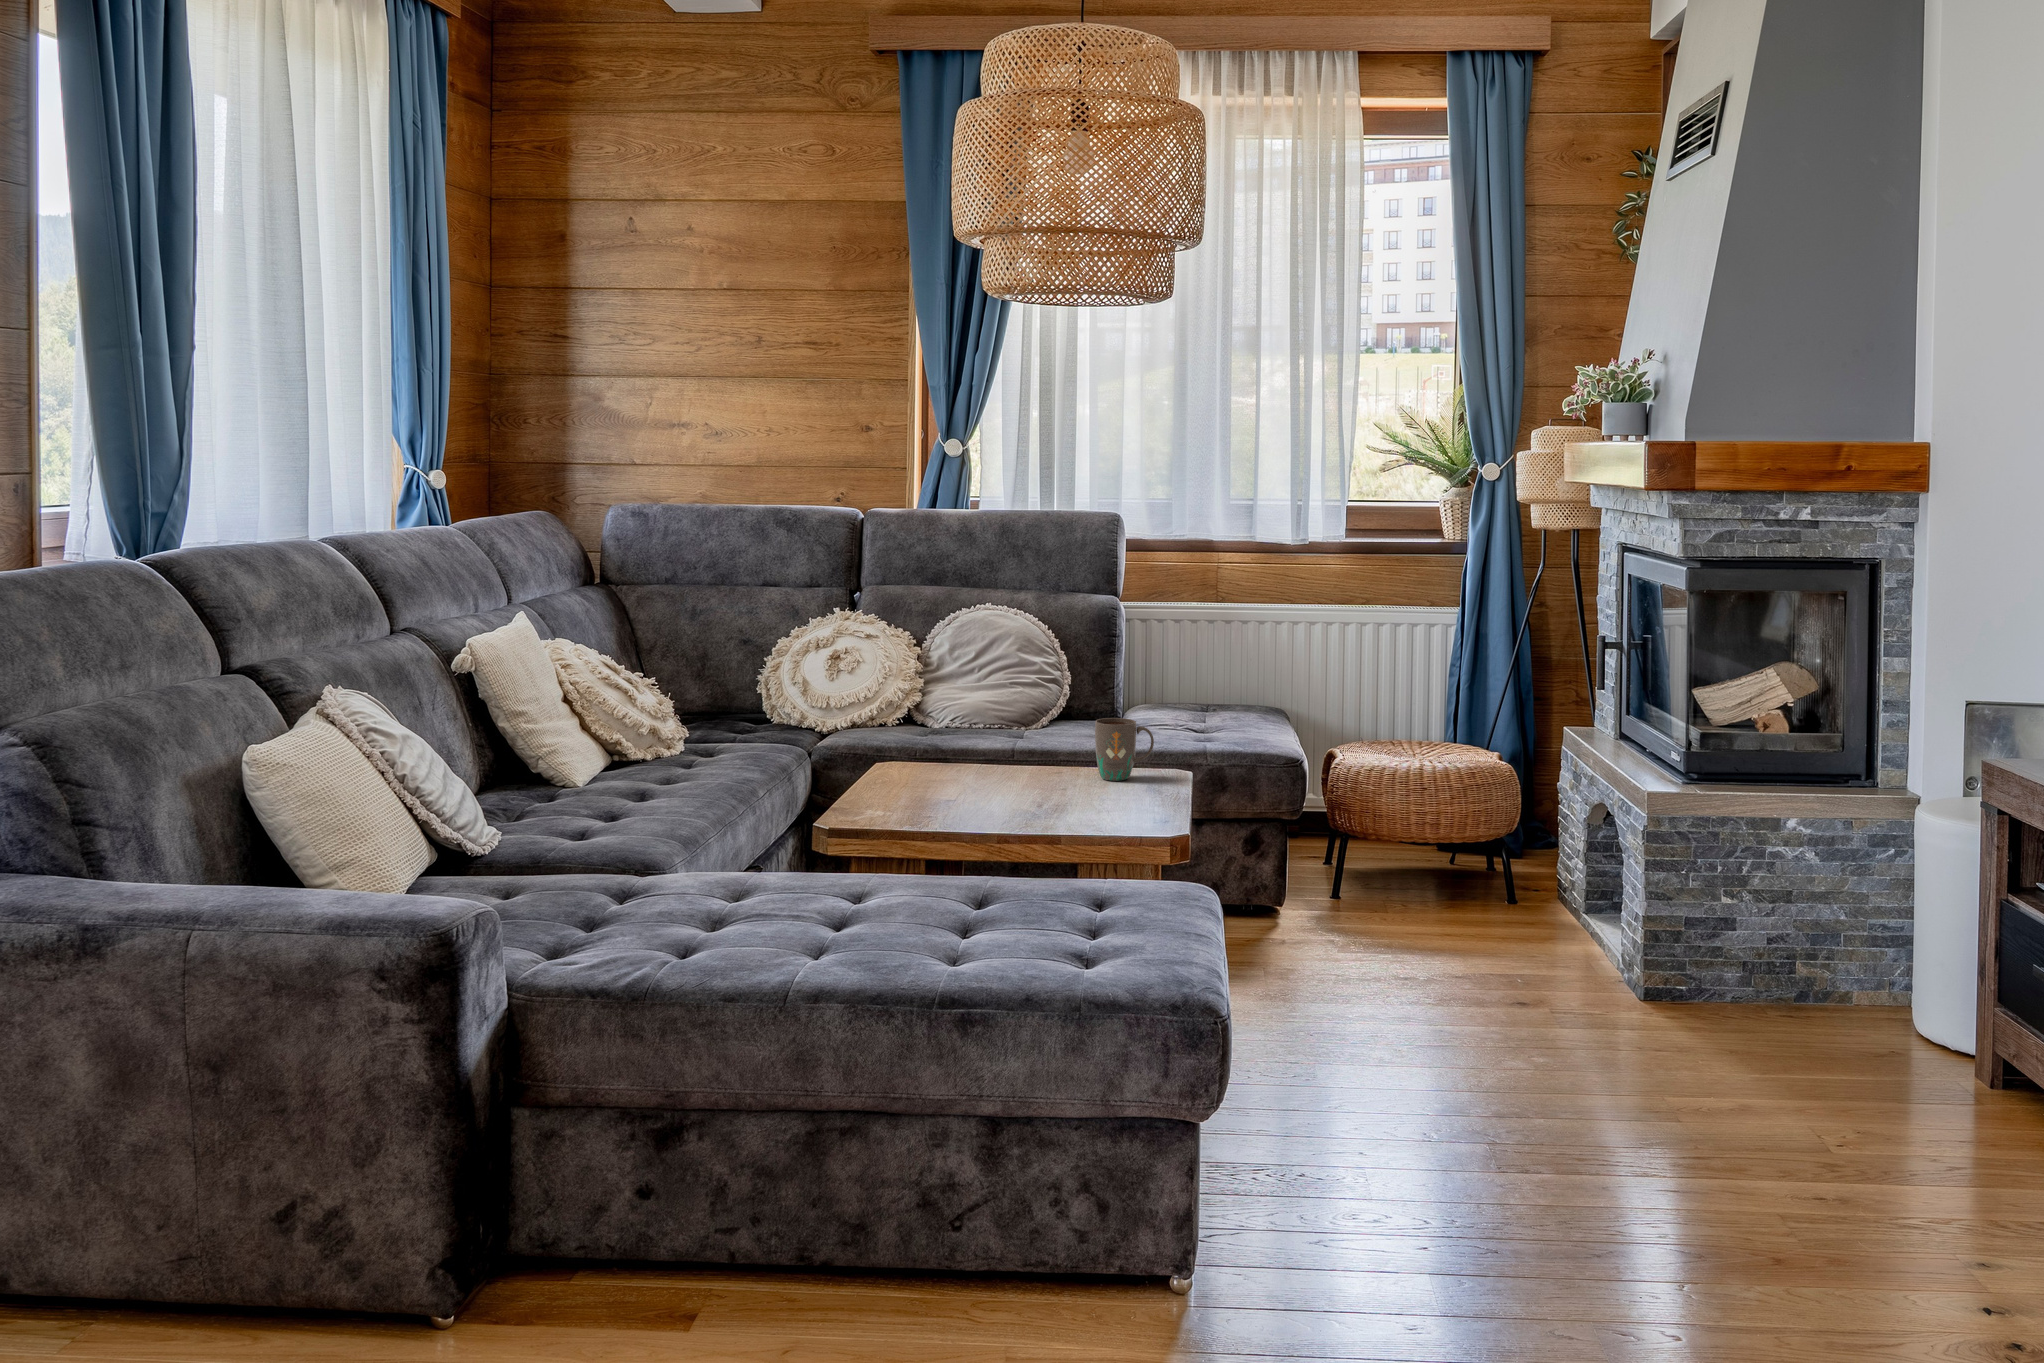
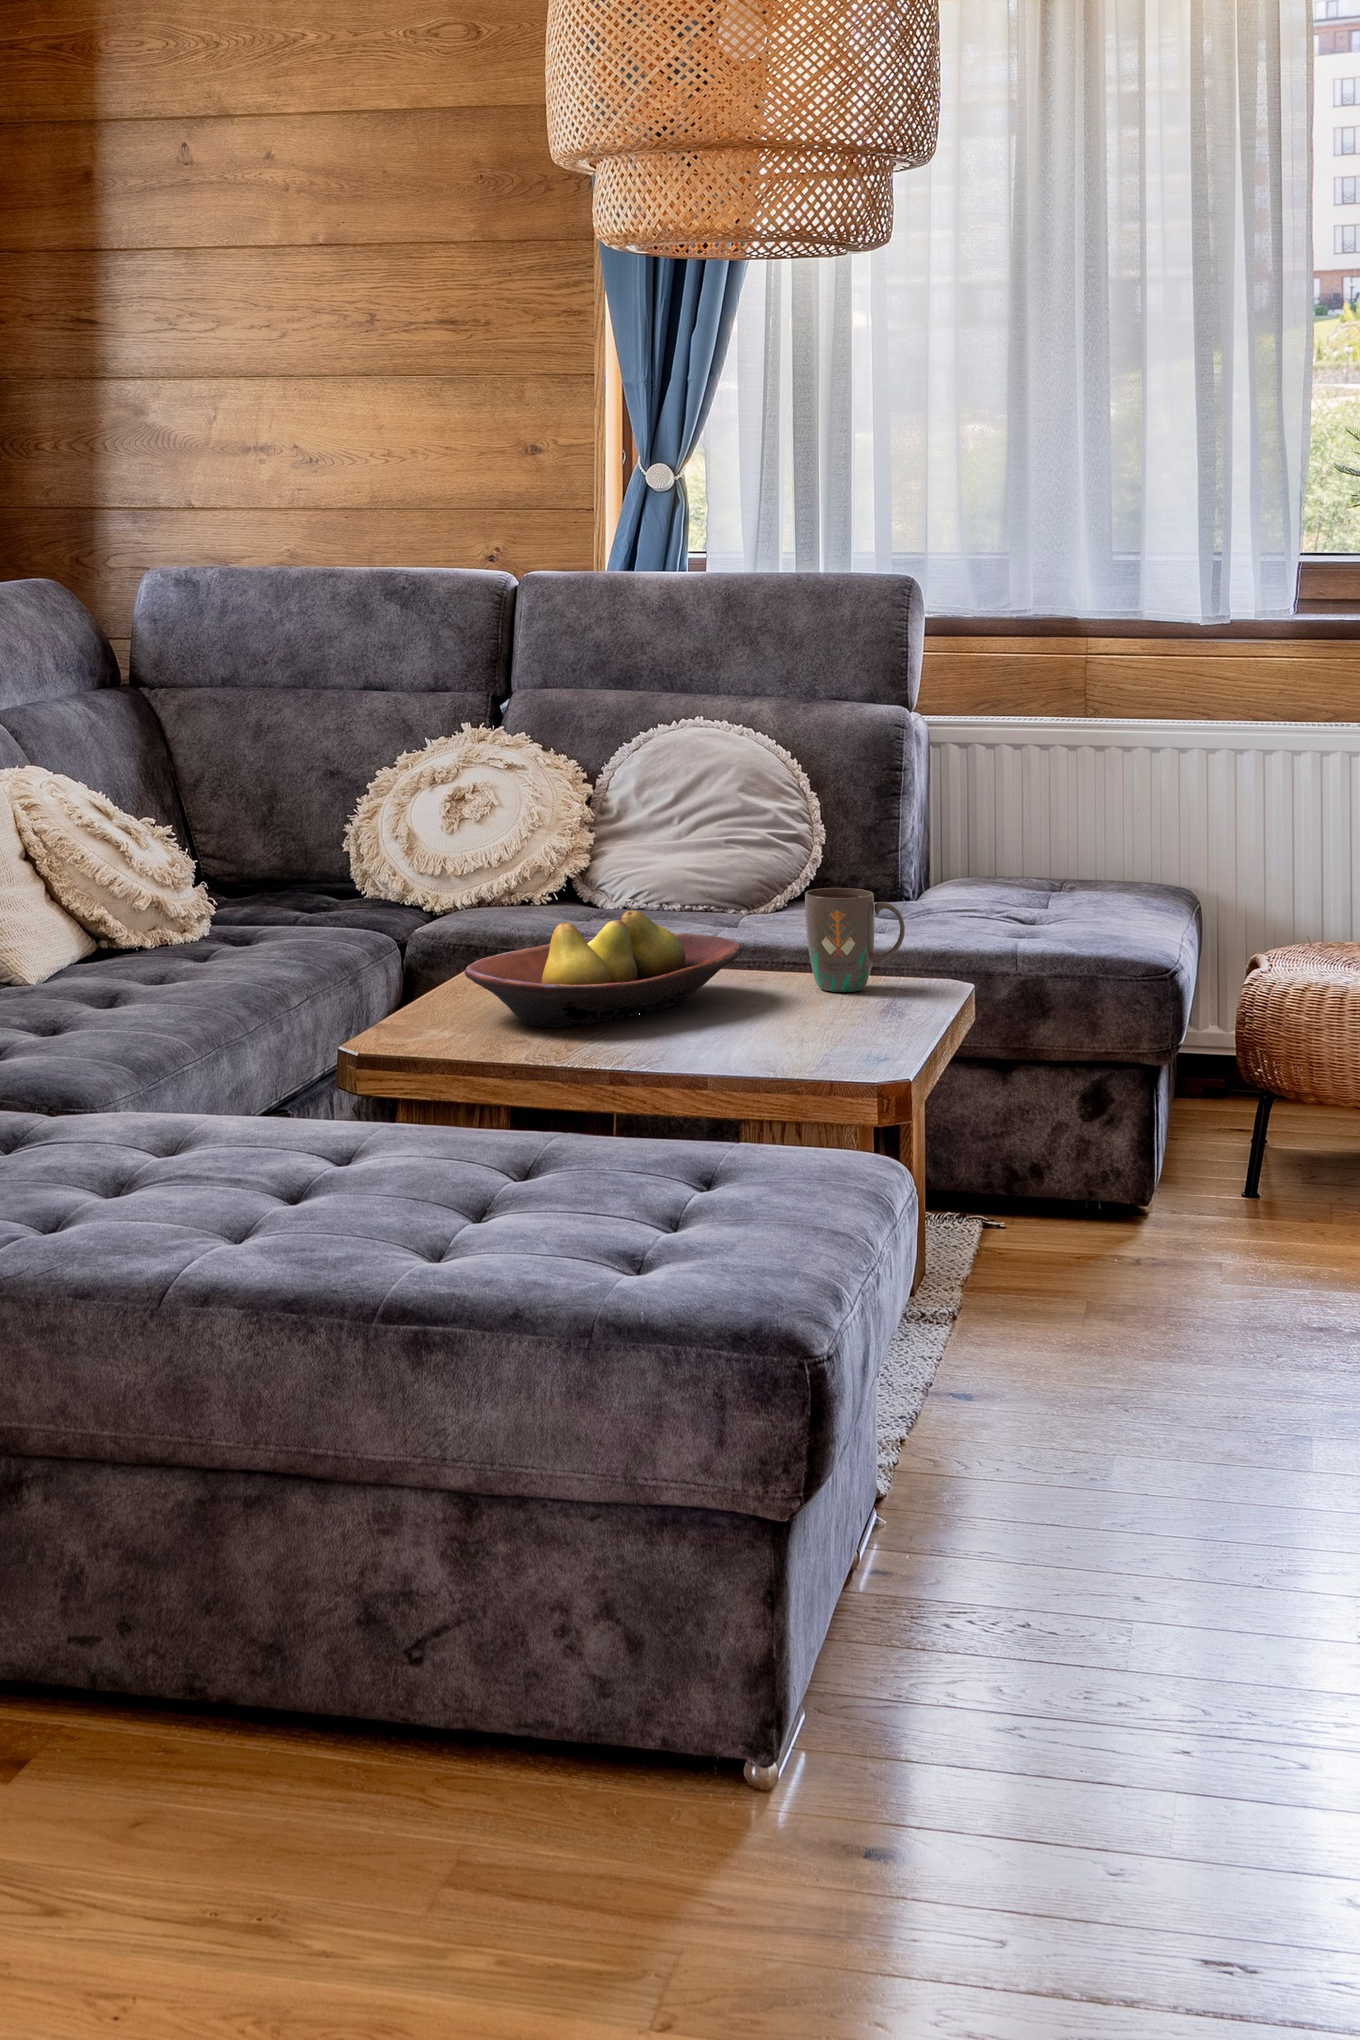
fruit bowl: none [899,734,1060,808] -> present [465,911,740,1028]

